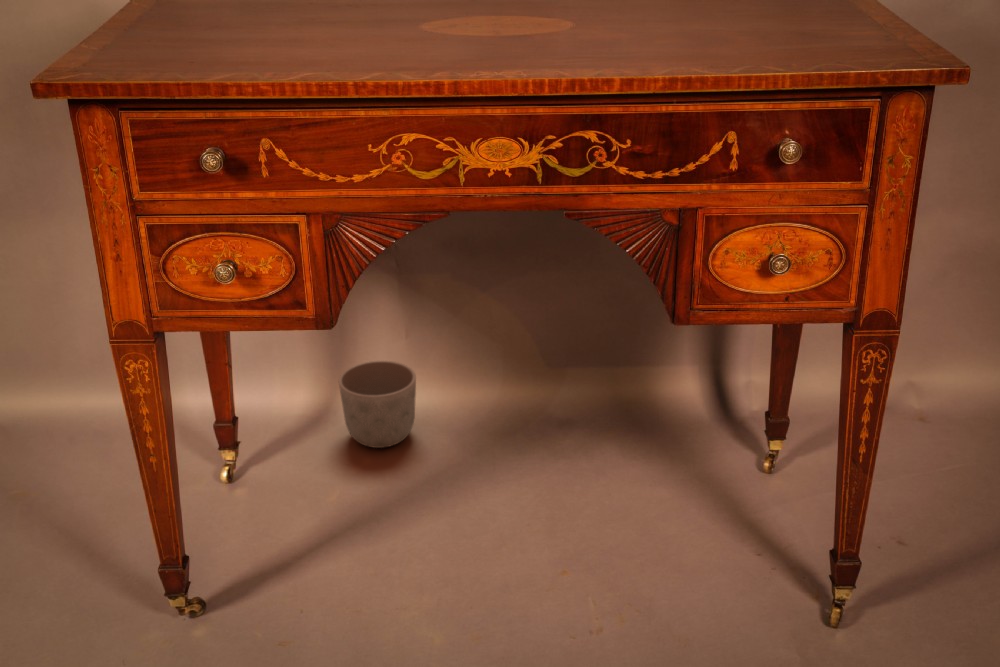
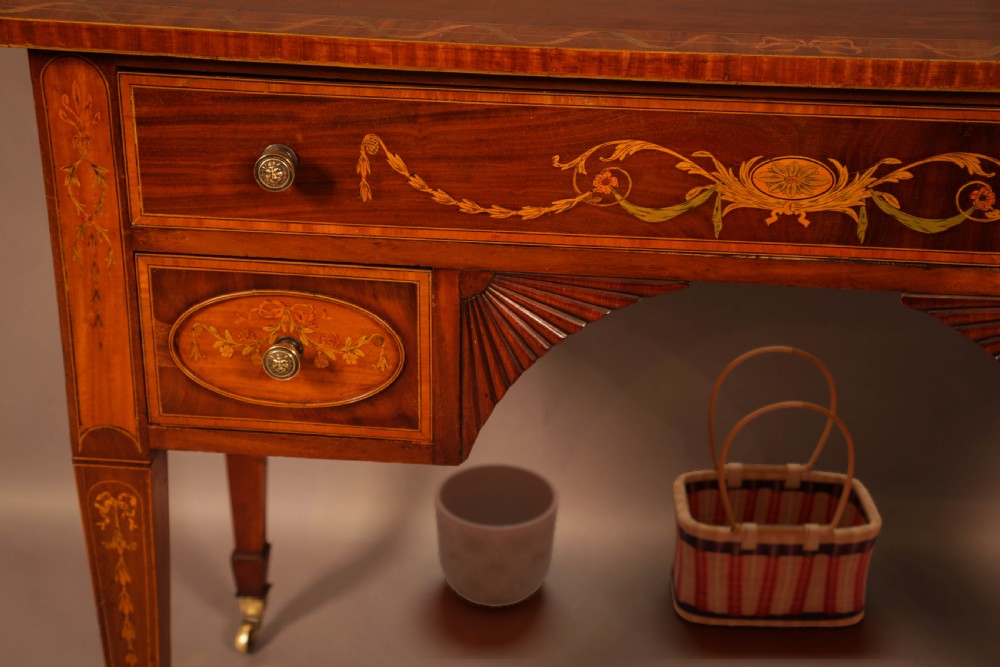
basket: none [486,275,612,448] -> present [670,346,882,627]

